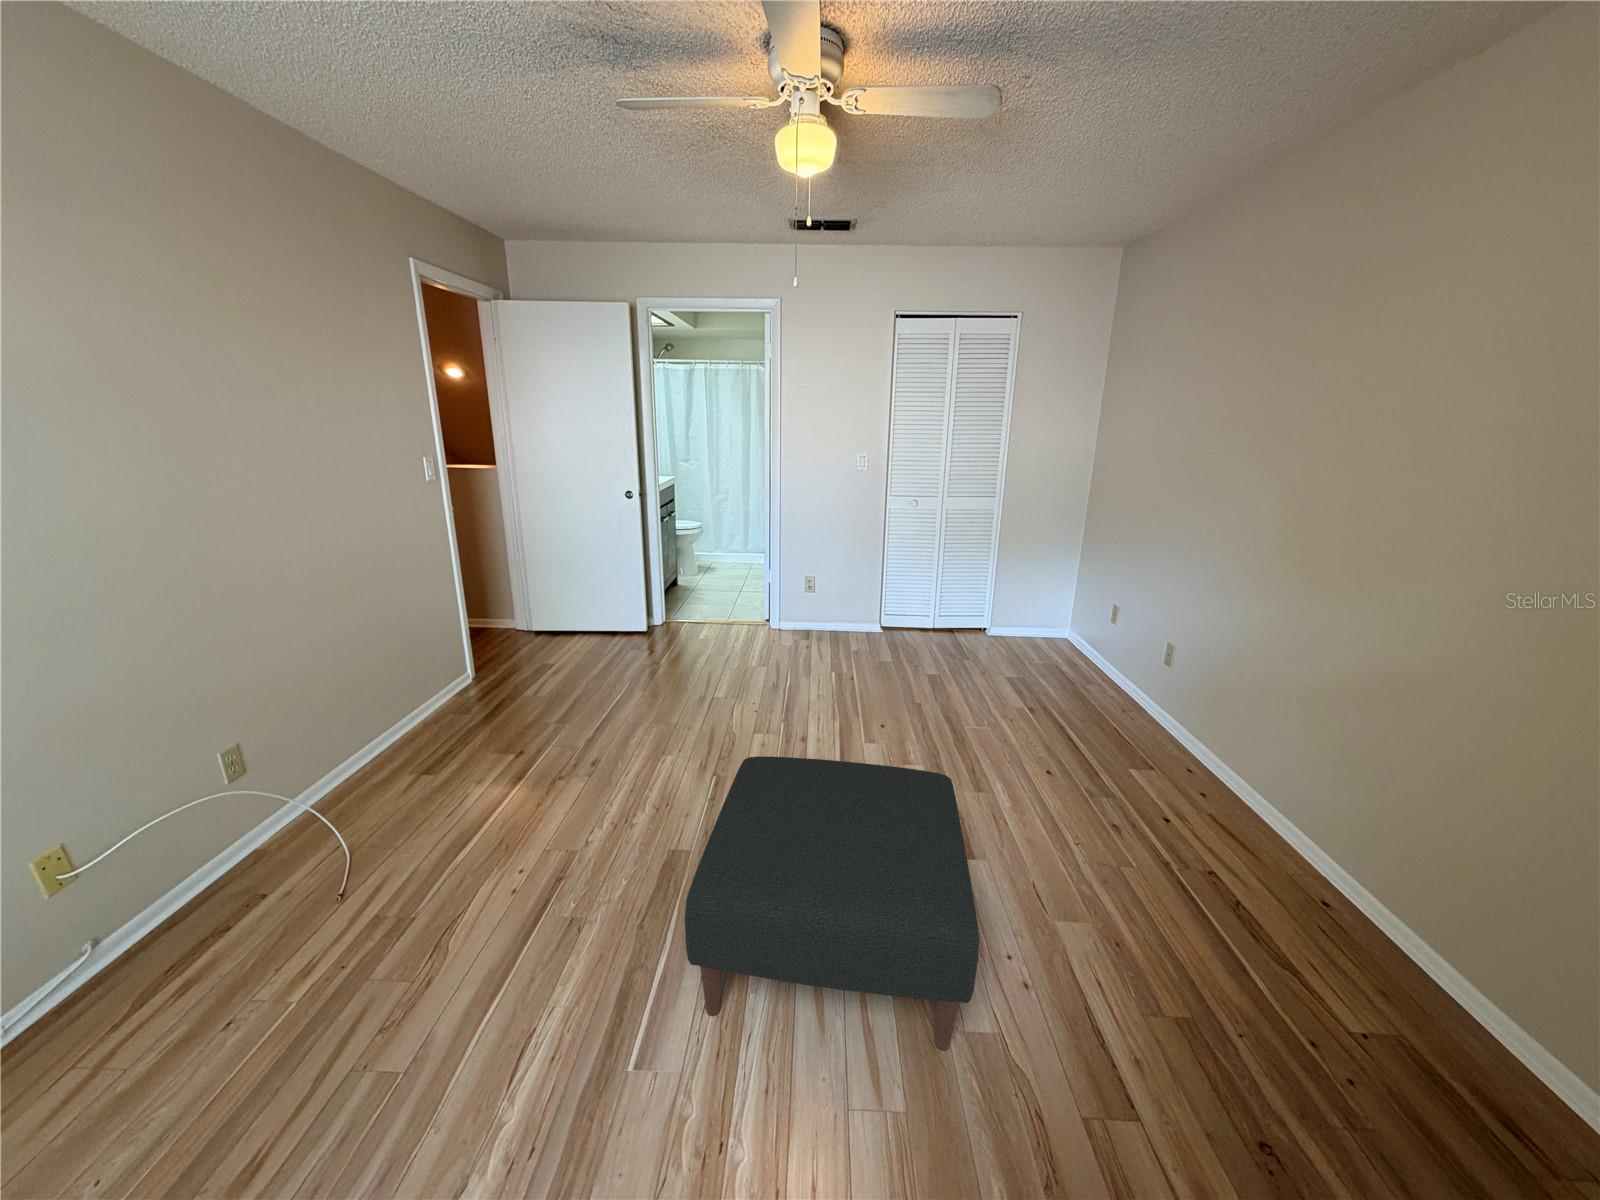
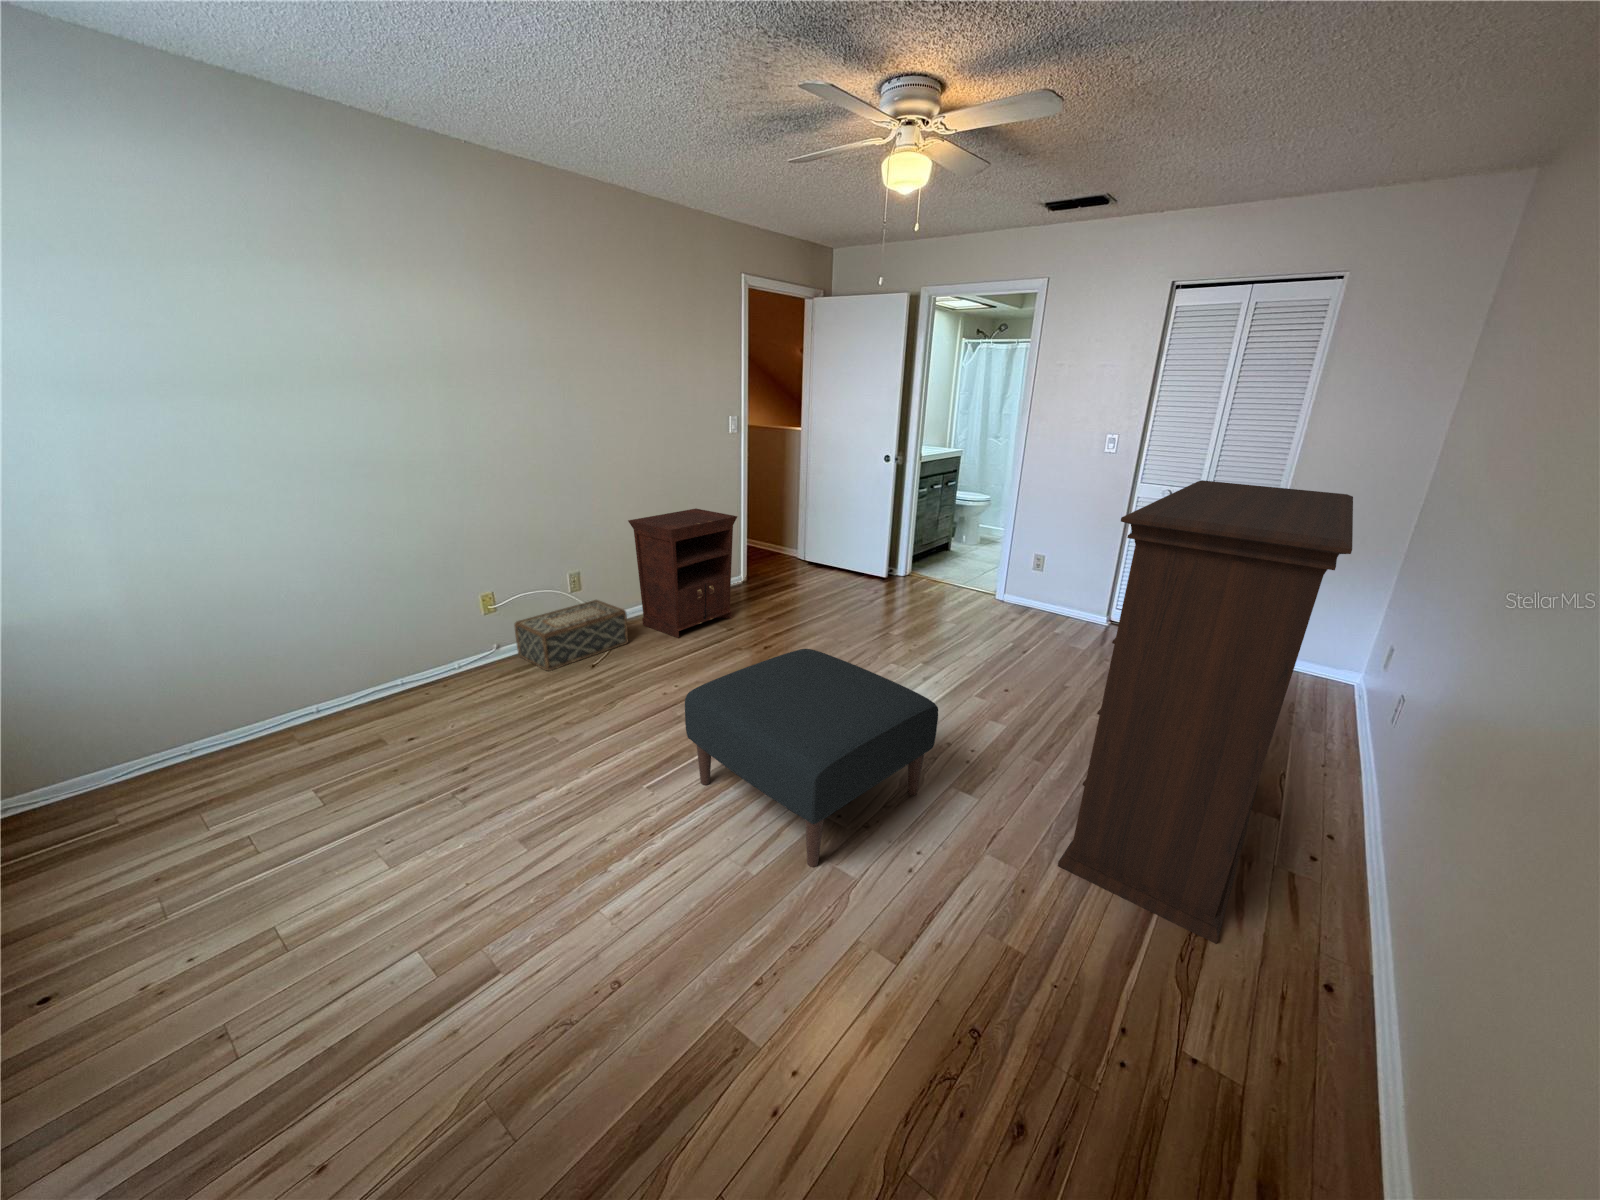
bookshelf: none [1009,497,1351,900] -> present [1058,480,1353,944]
nightstand: none [319,594,509,791] -> present [628,509,737,638]
woven basket: none [118,782,373,954] -> present [514,600,628,671]

